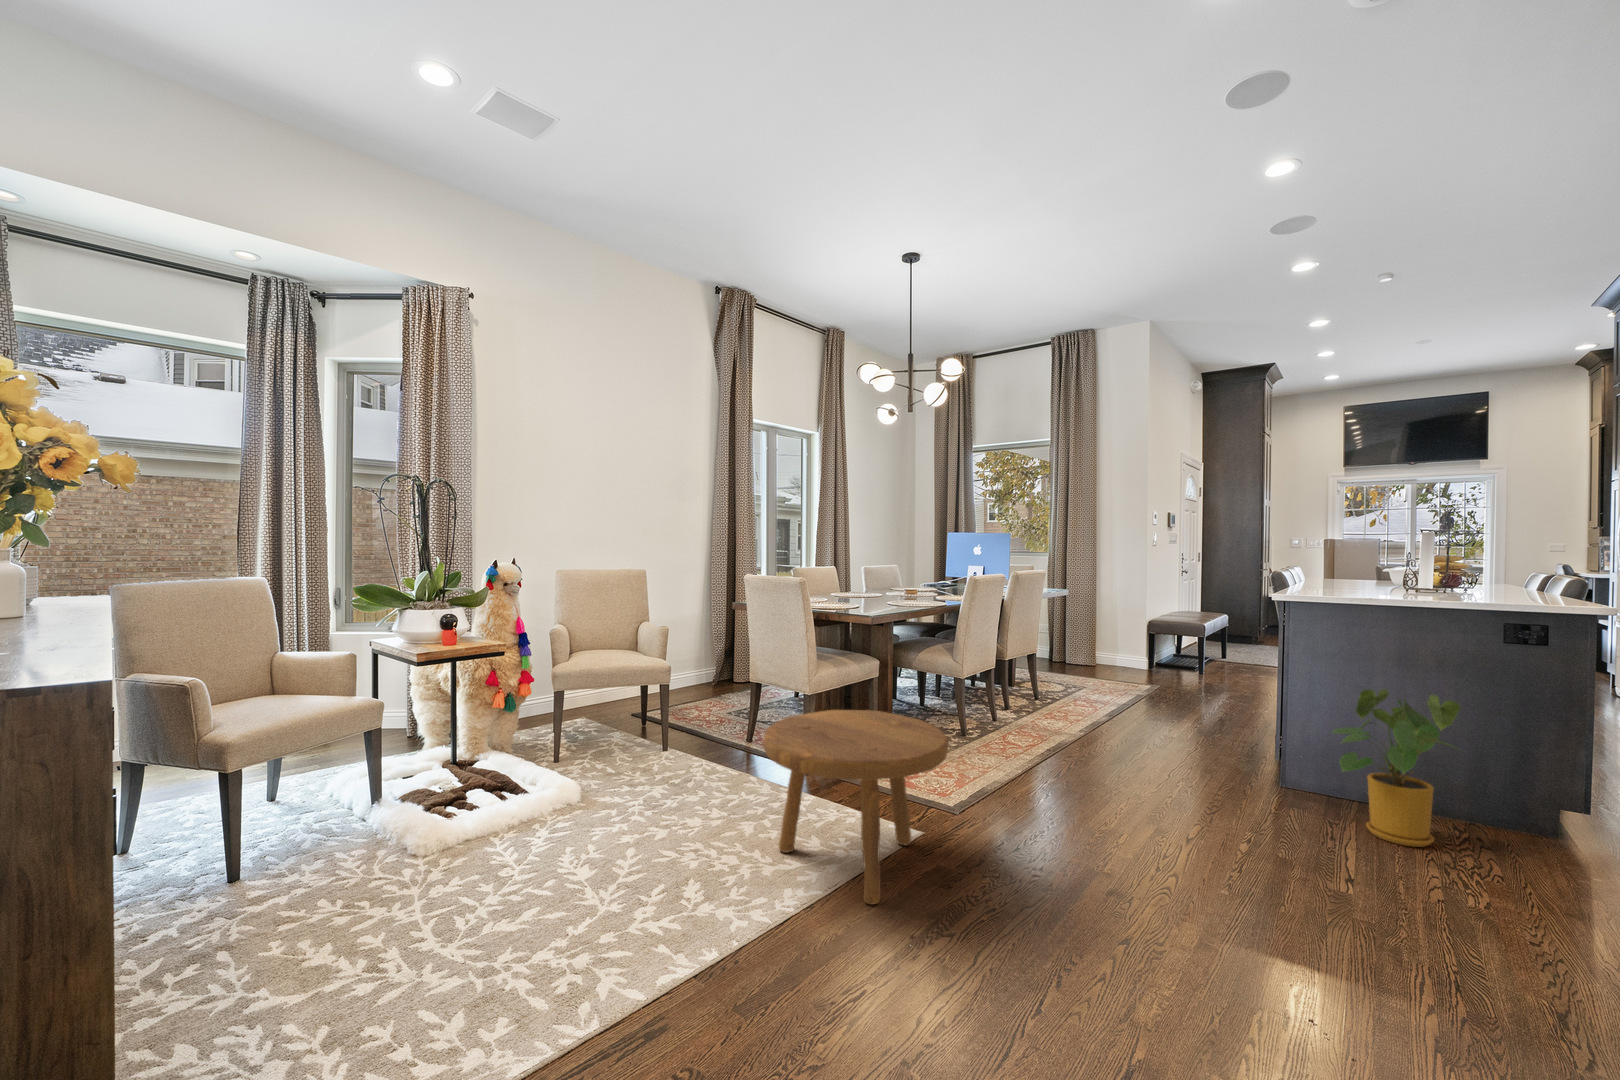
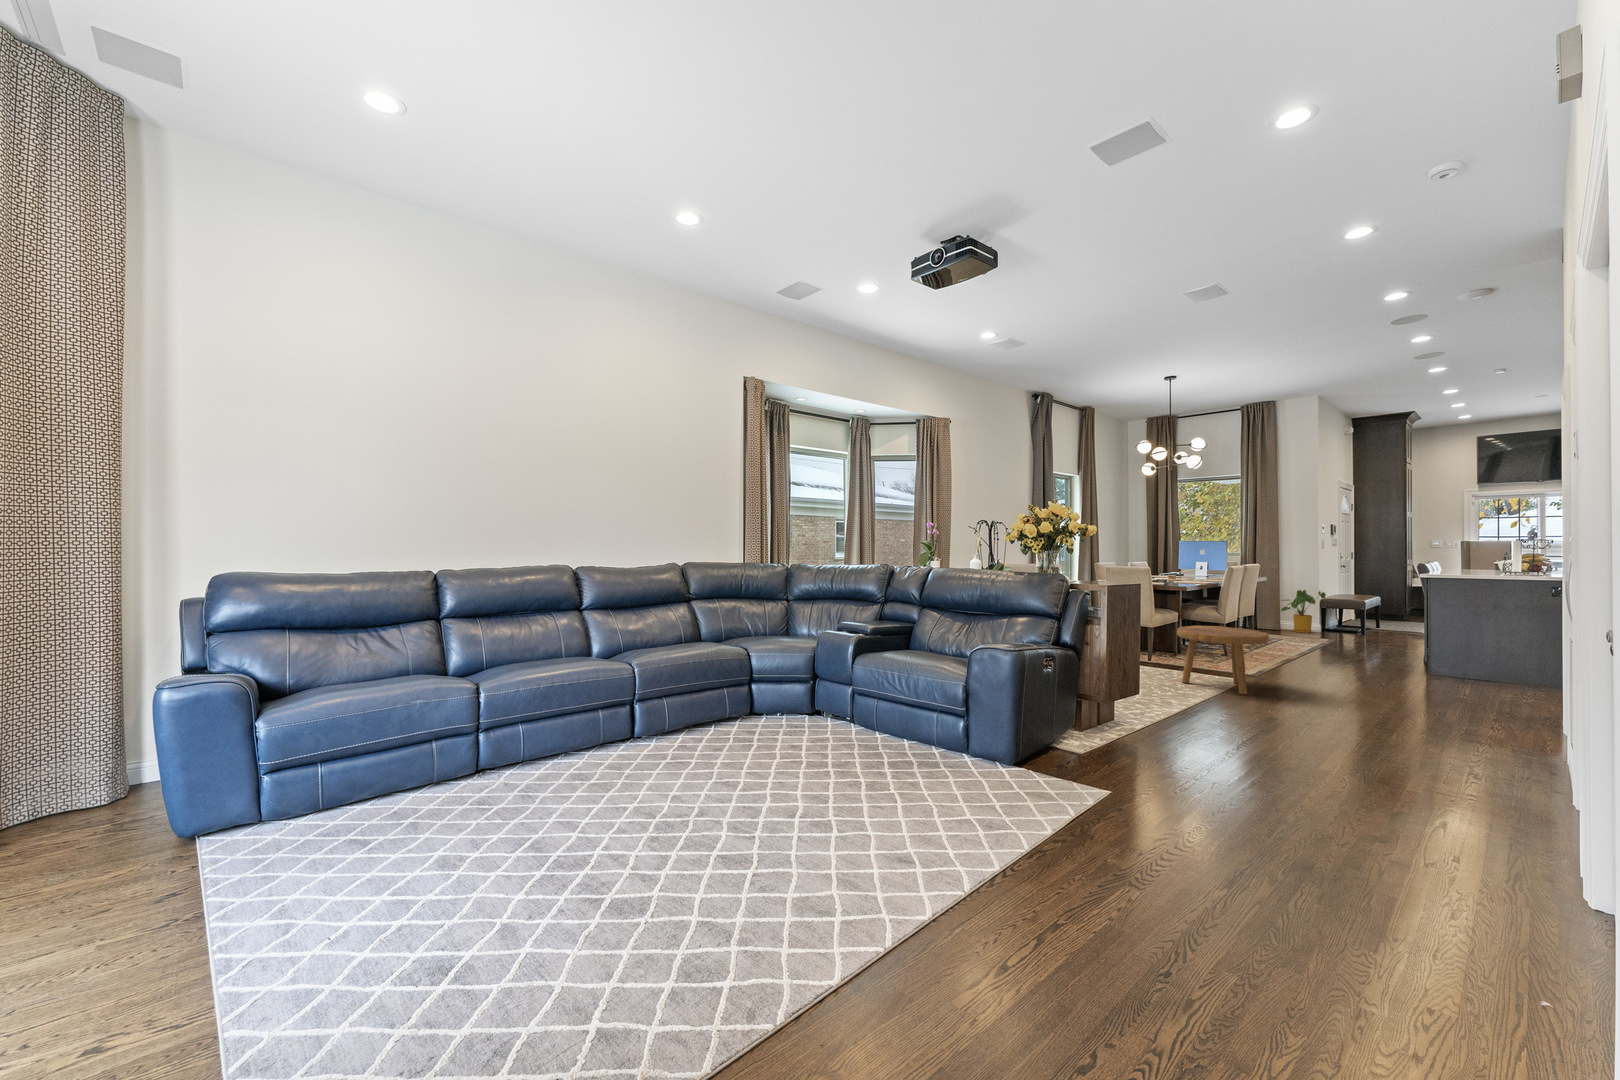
house plant: present [1332,689,1460,847] -> present [1281,590,1326,633]

